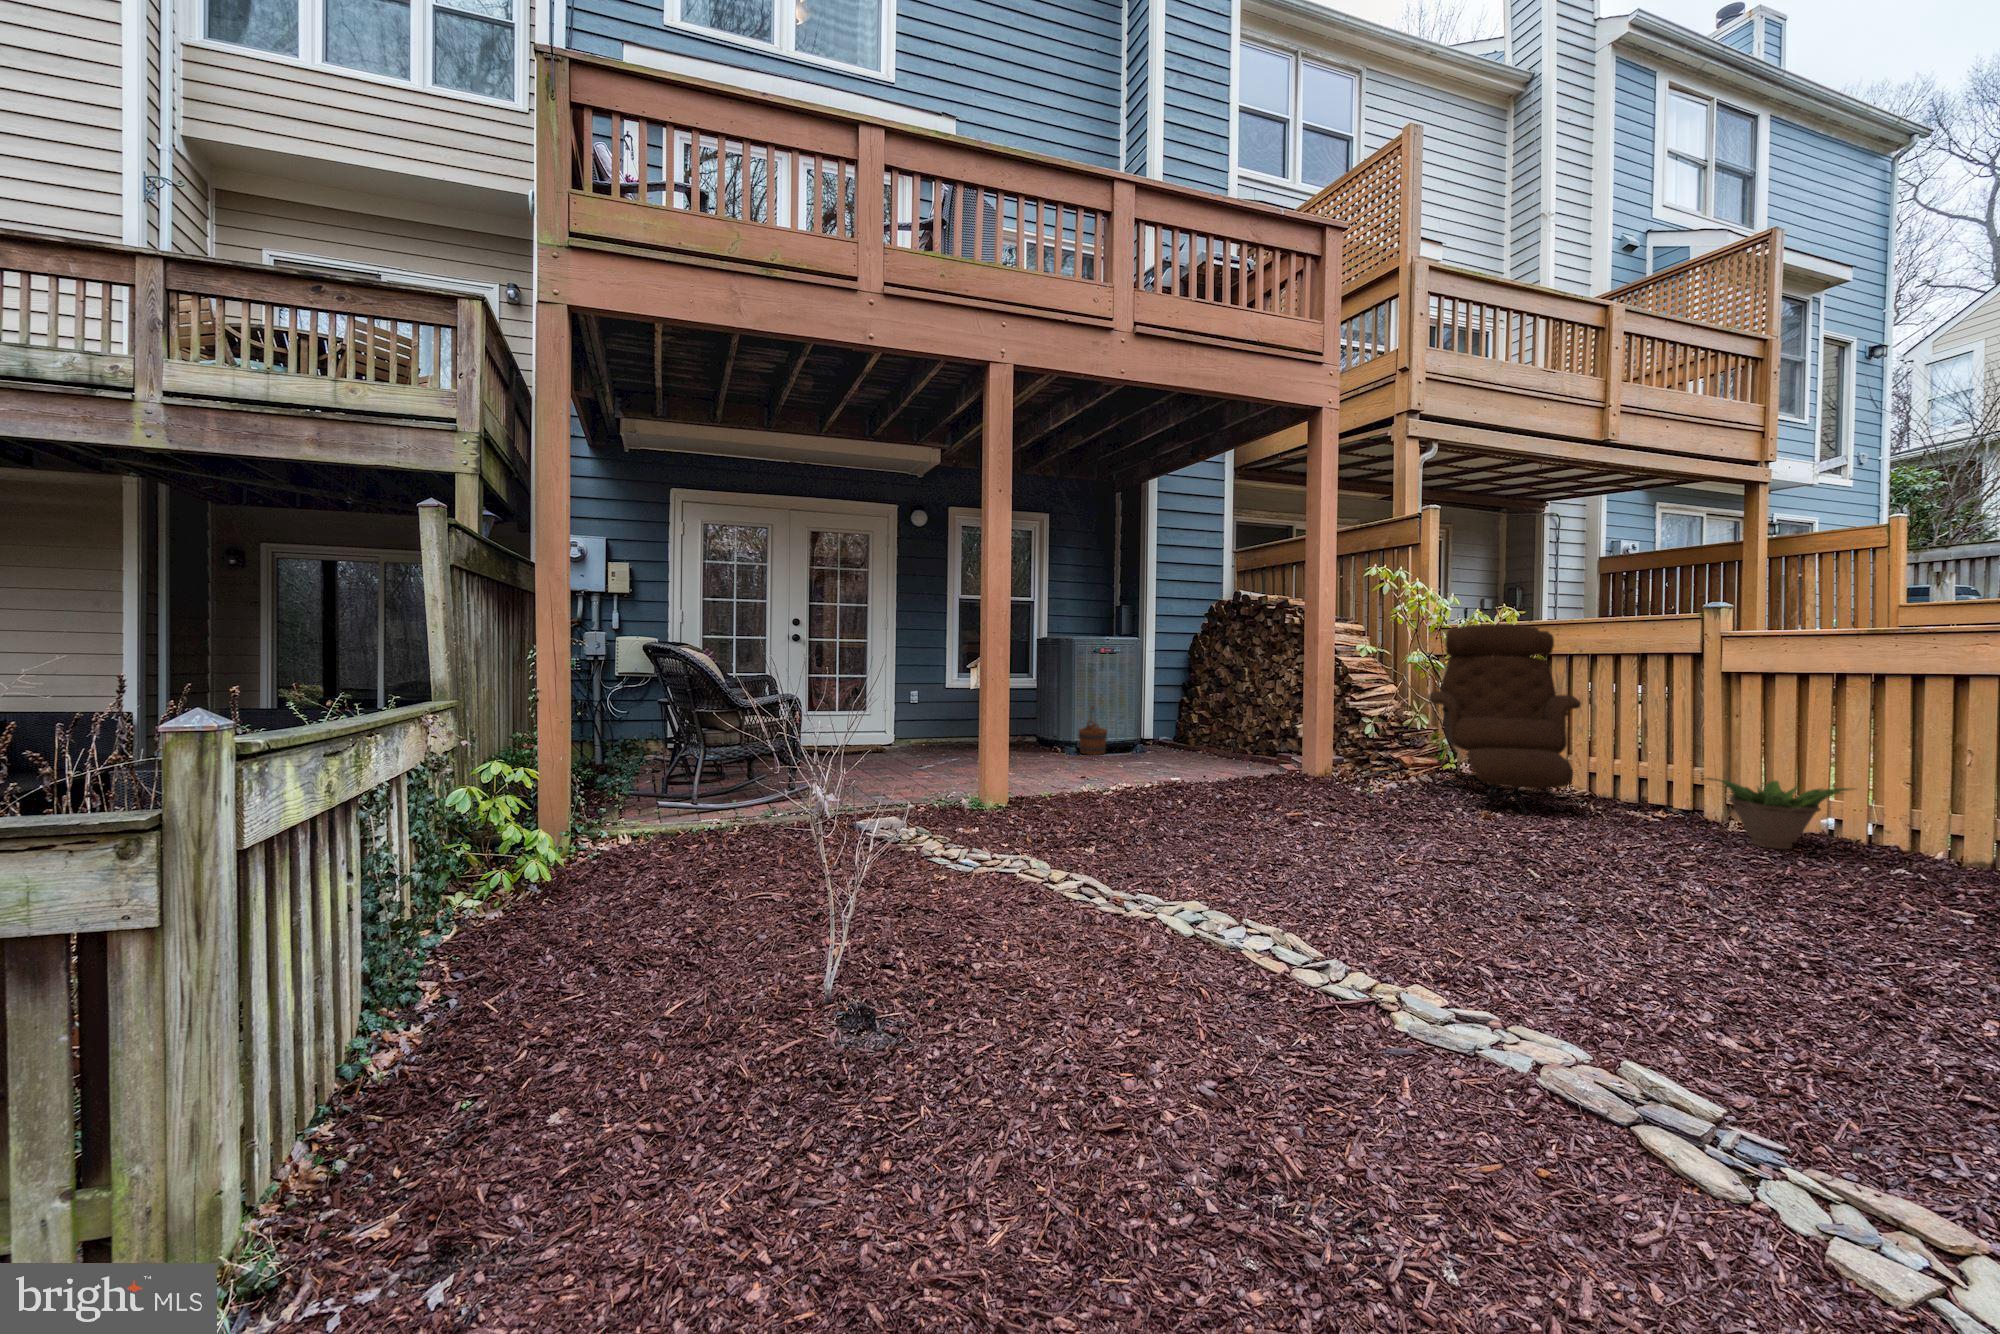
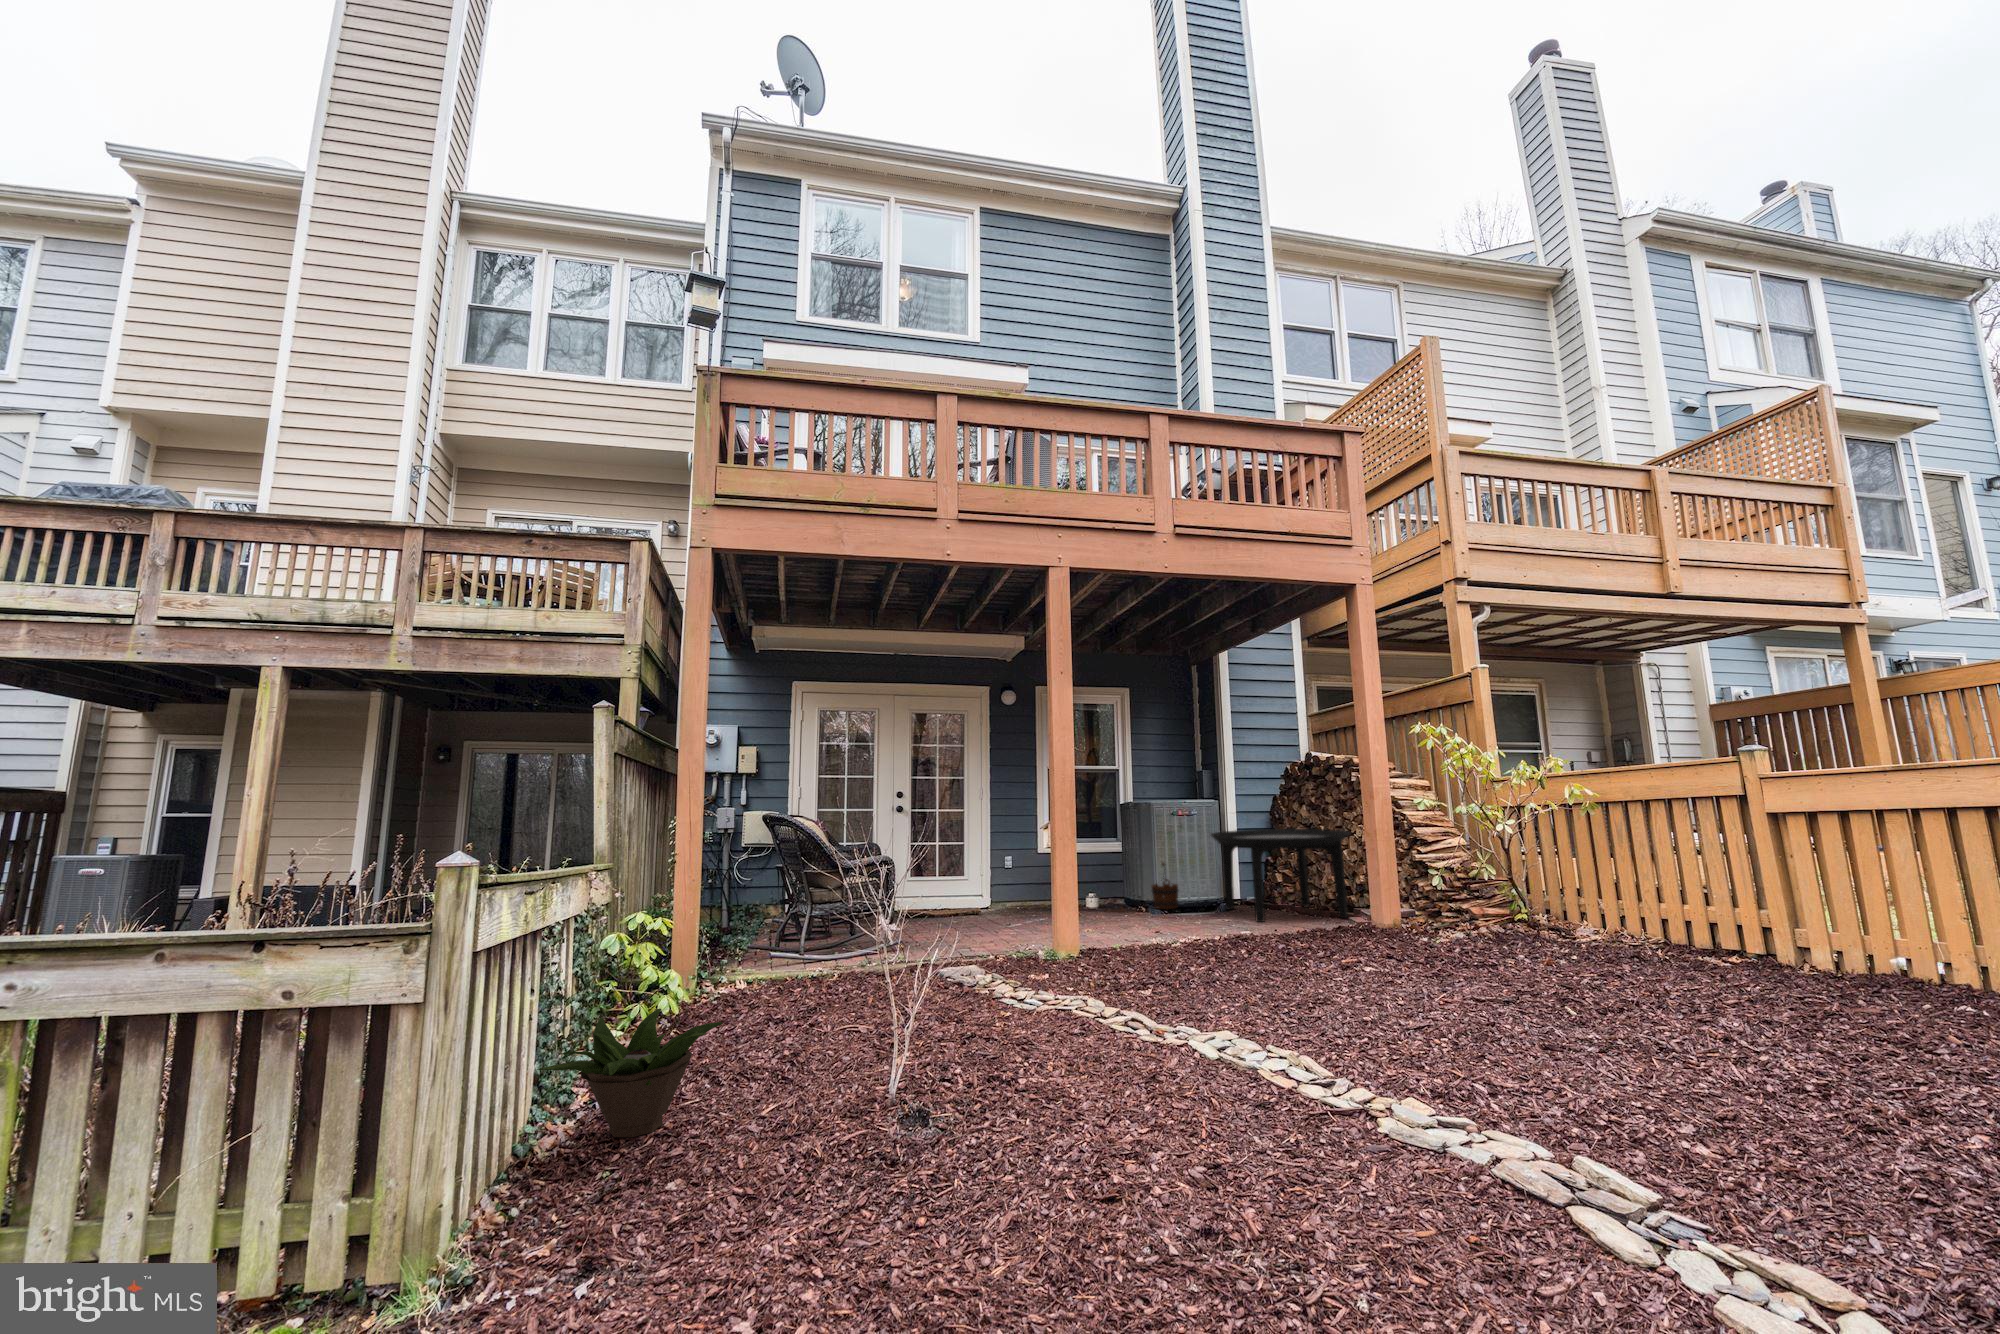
lounge chair: present [1429,624,1581,815] -> none [1478,772,1629,957]
round table: none [1146,673,1294,771] -> present [1211,829,1349,922]
decorative plant: present [1707,778,1853,849] -> present [537,1008,722,1137]

